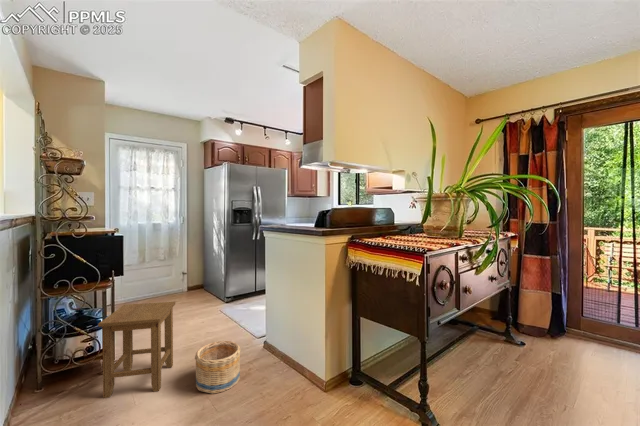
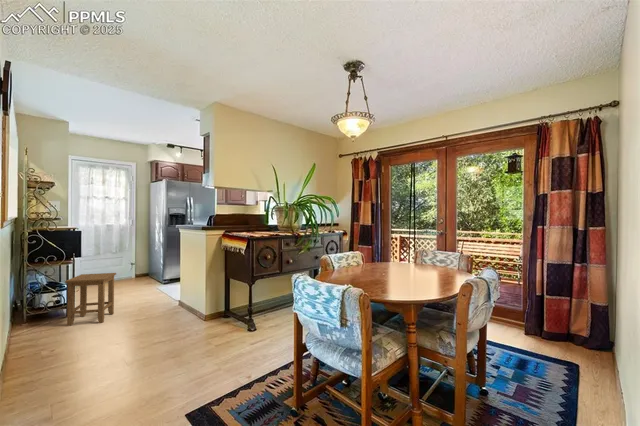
basket: present [195,341,240,393] -> none [126,296,157,323]

